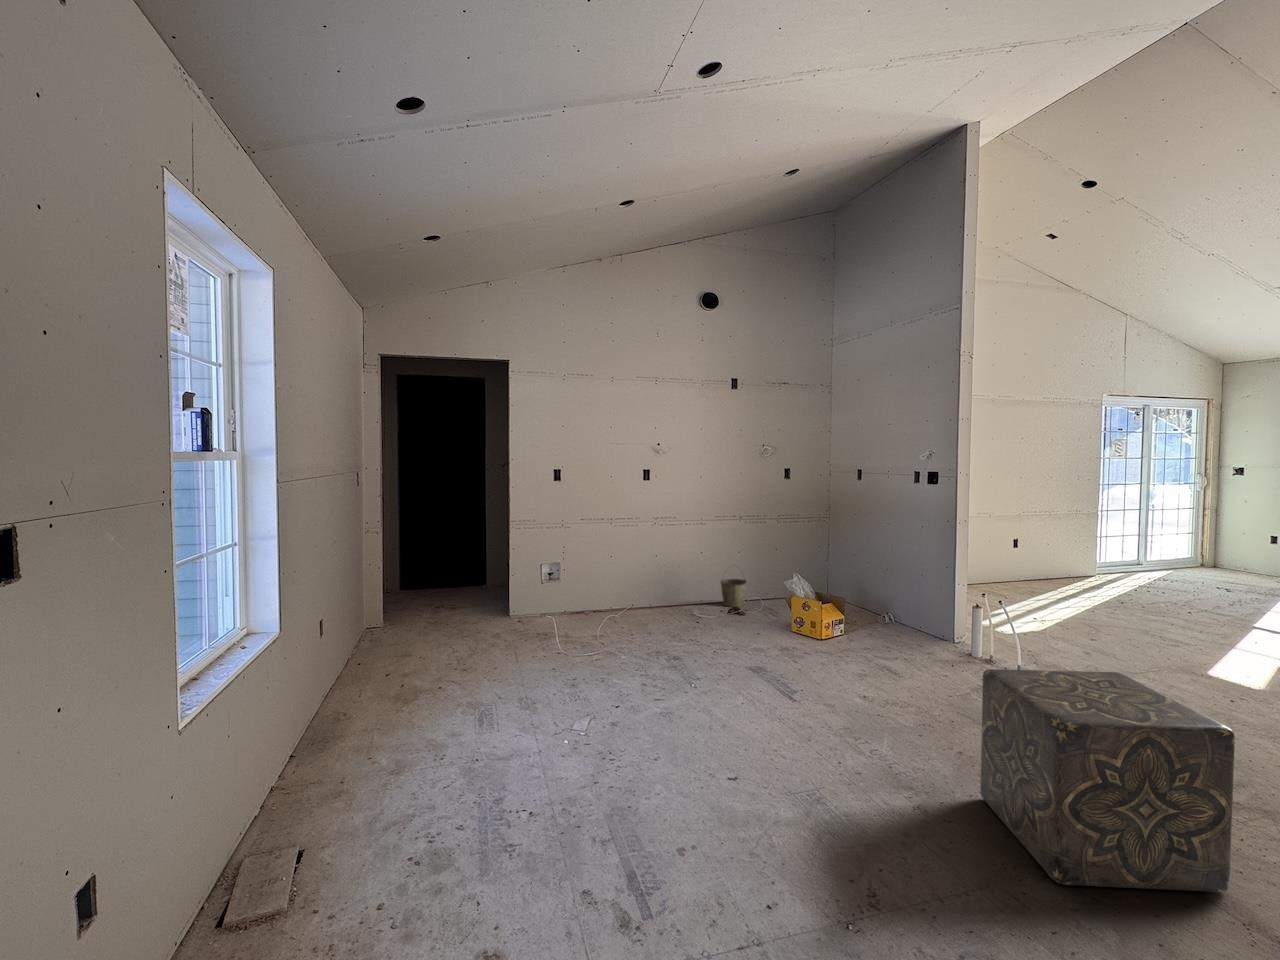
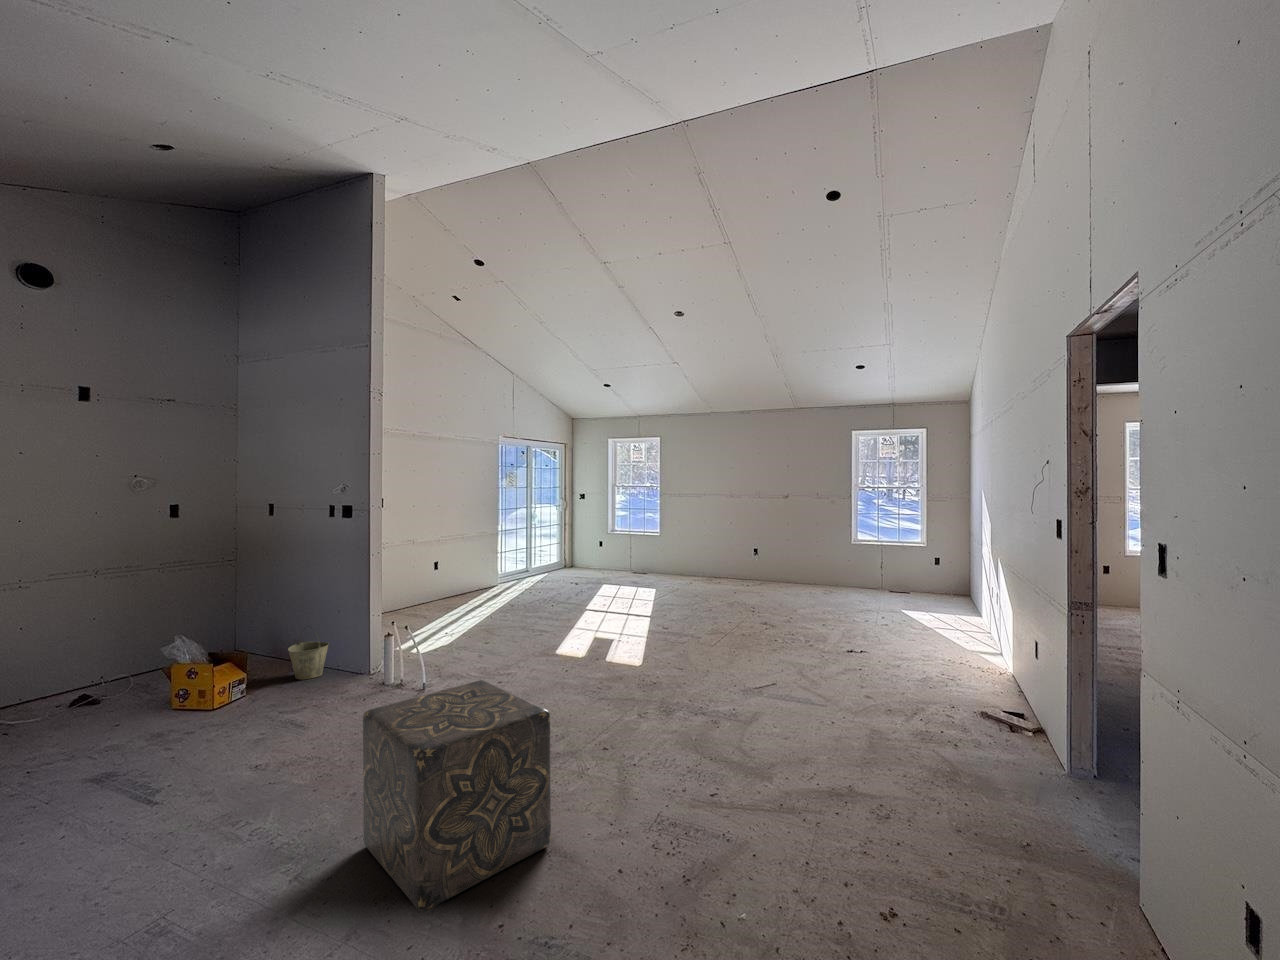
bucket: present [720,579,747,607] -> present [288,627,329,679]

